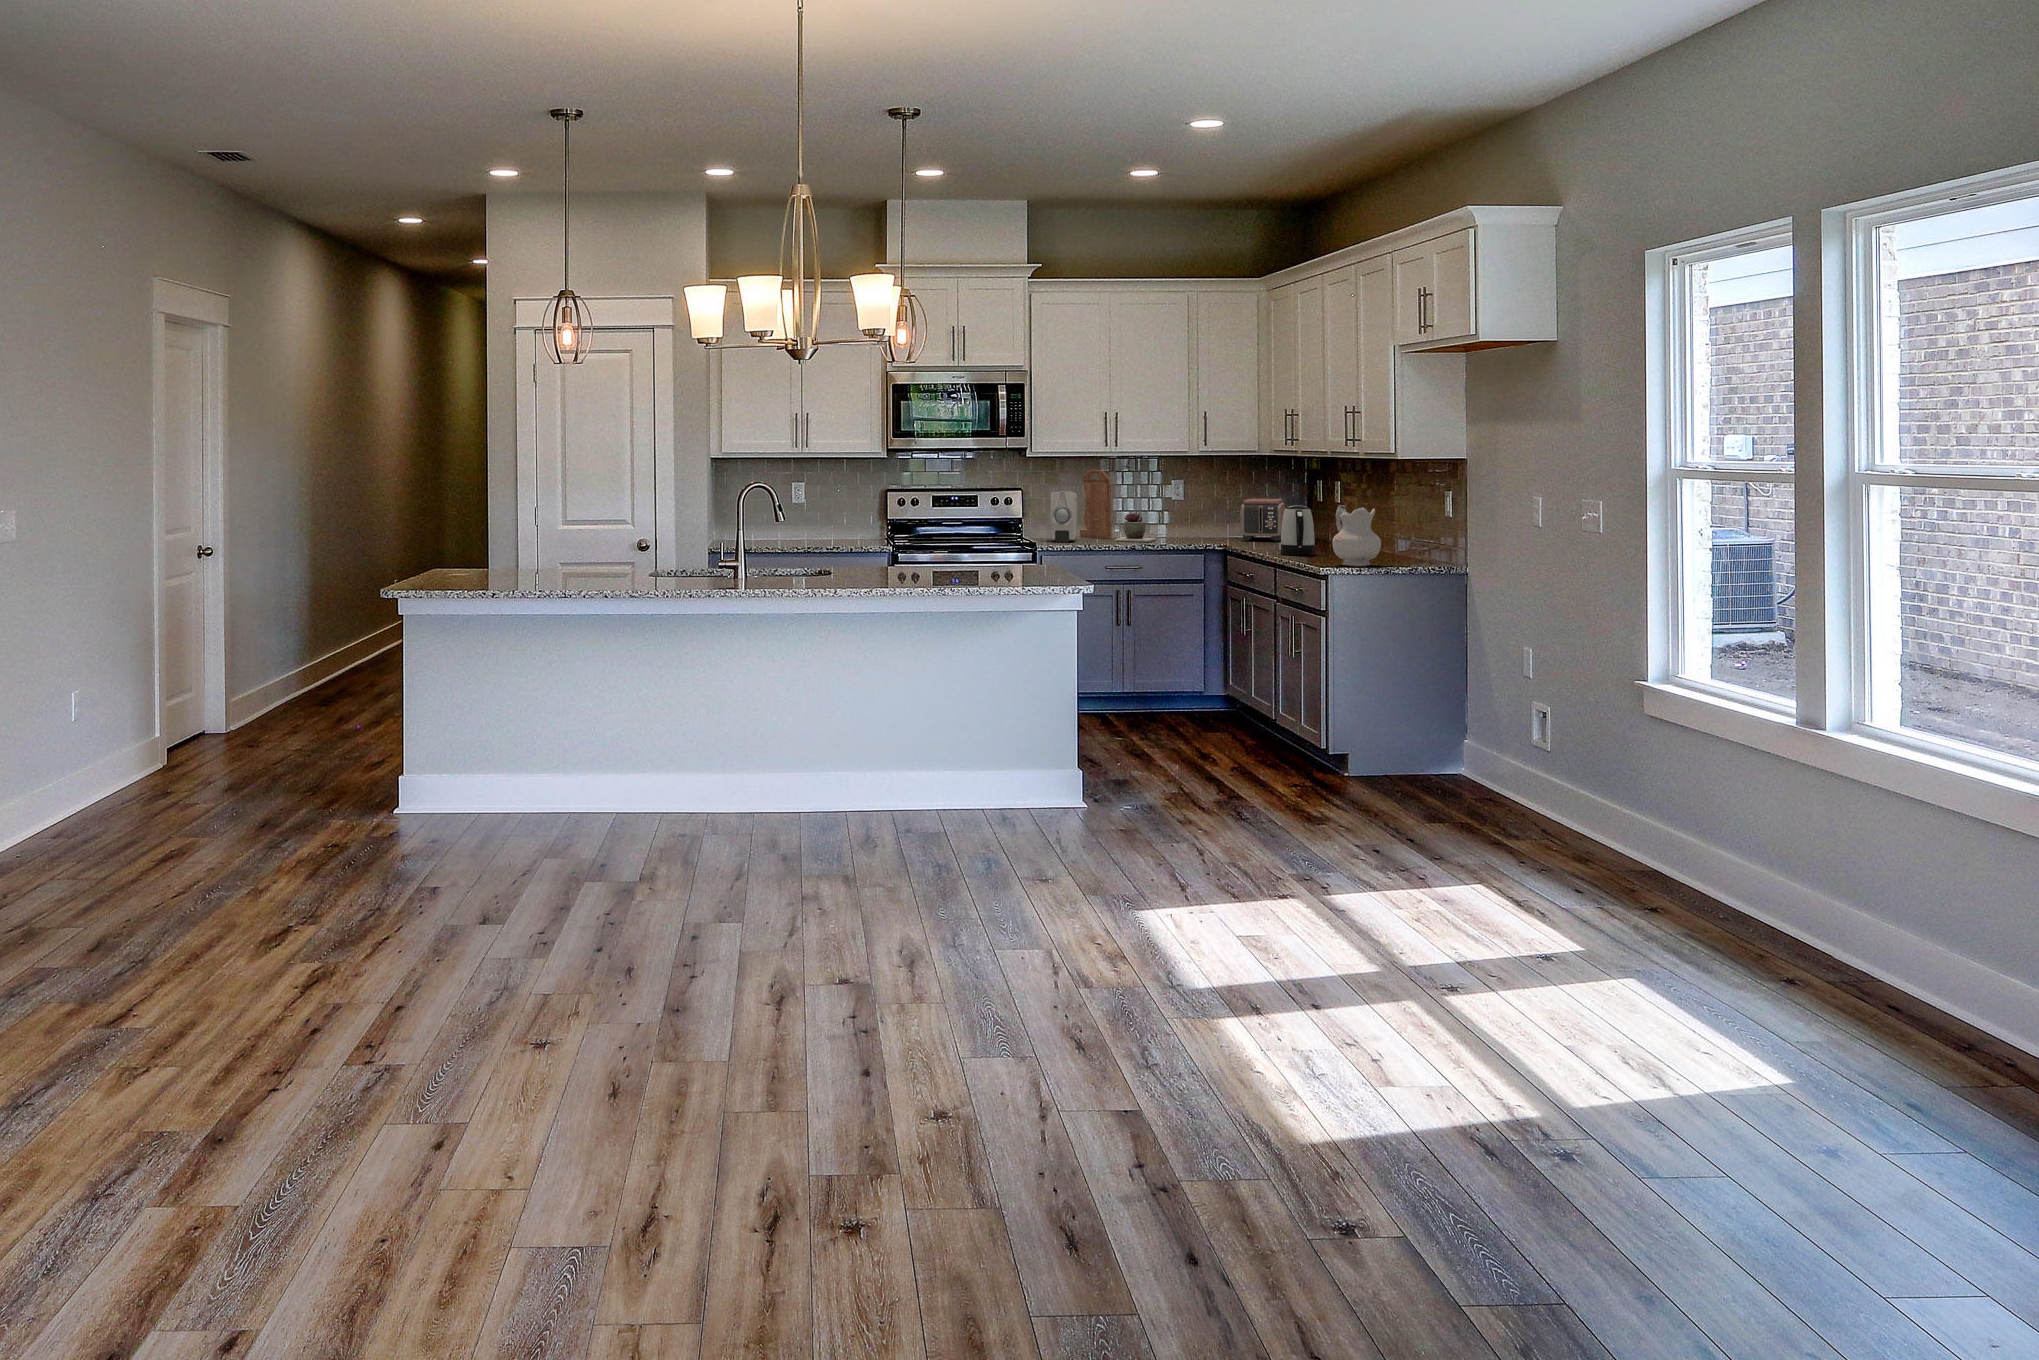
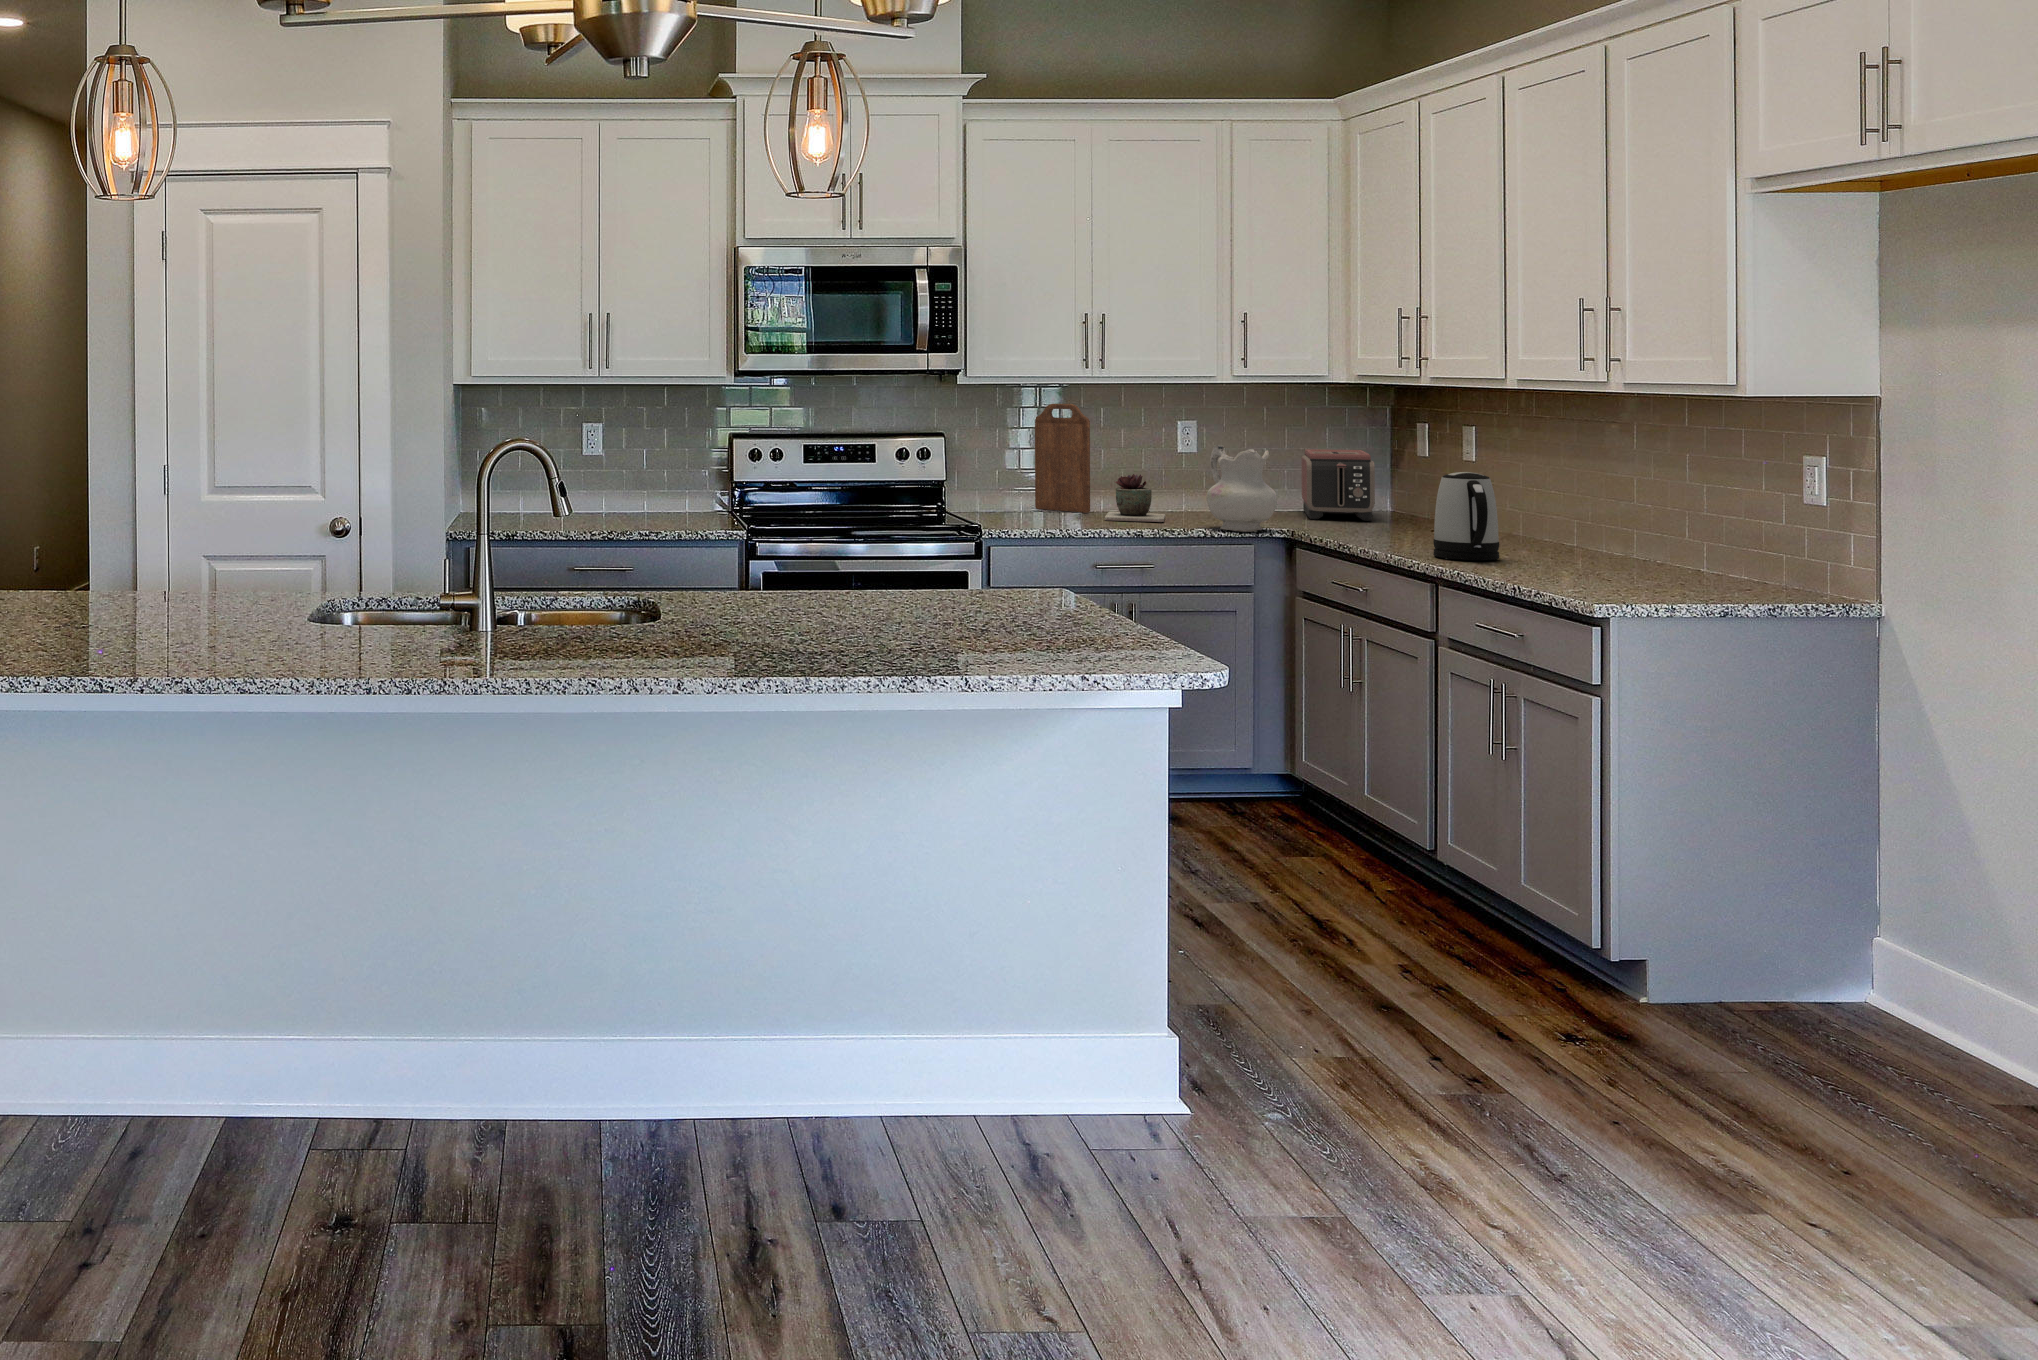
soap dispenser: present [1050,492,1077,542] -> none [1001,440,1041,523]
ceramic pitcher: present [1332,505,1381,566] -> present [1207,445,1277,532]

